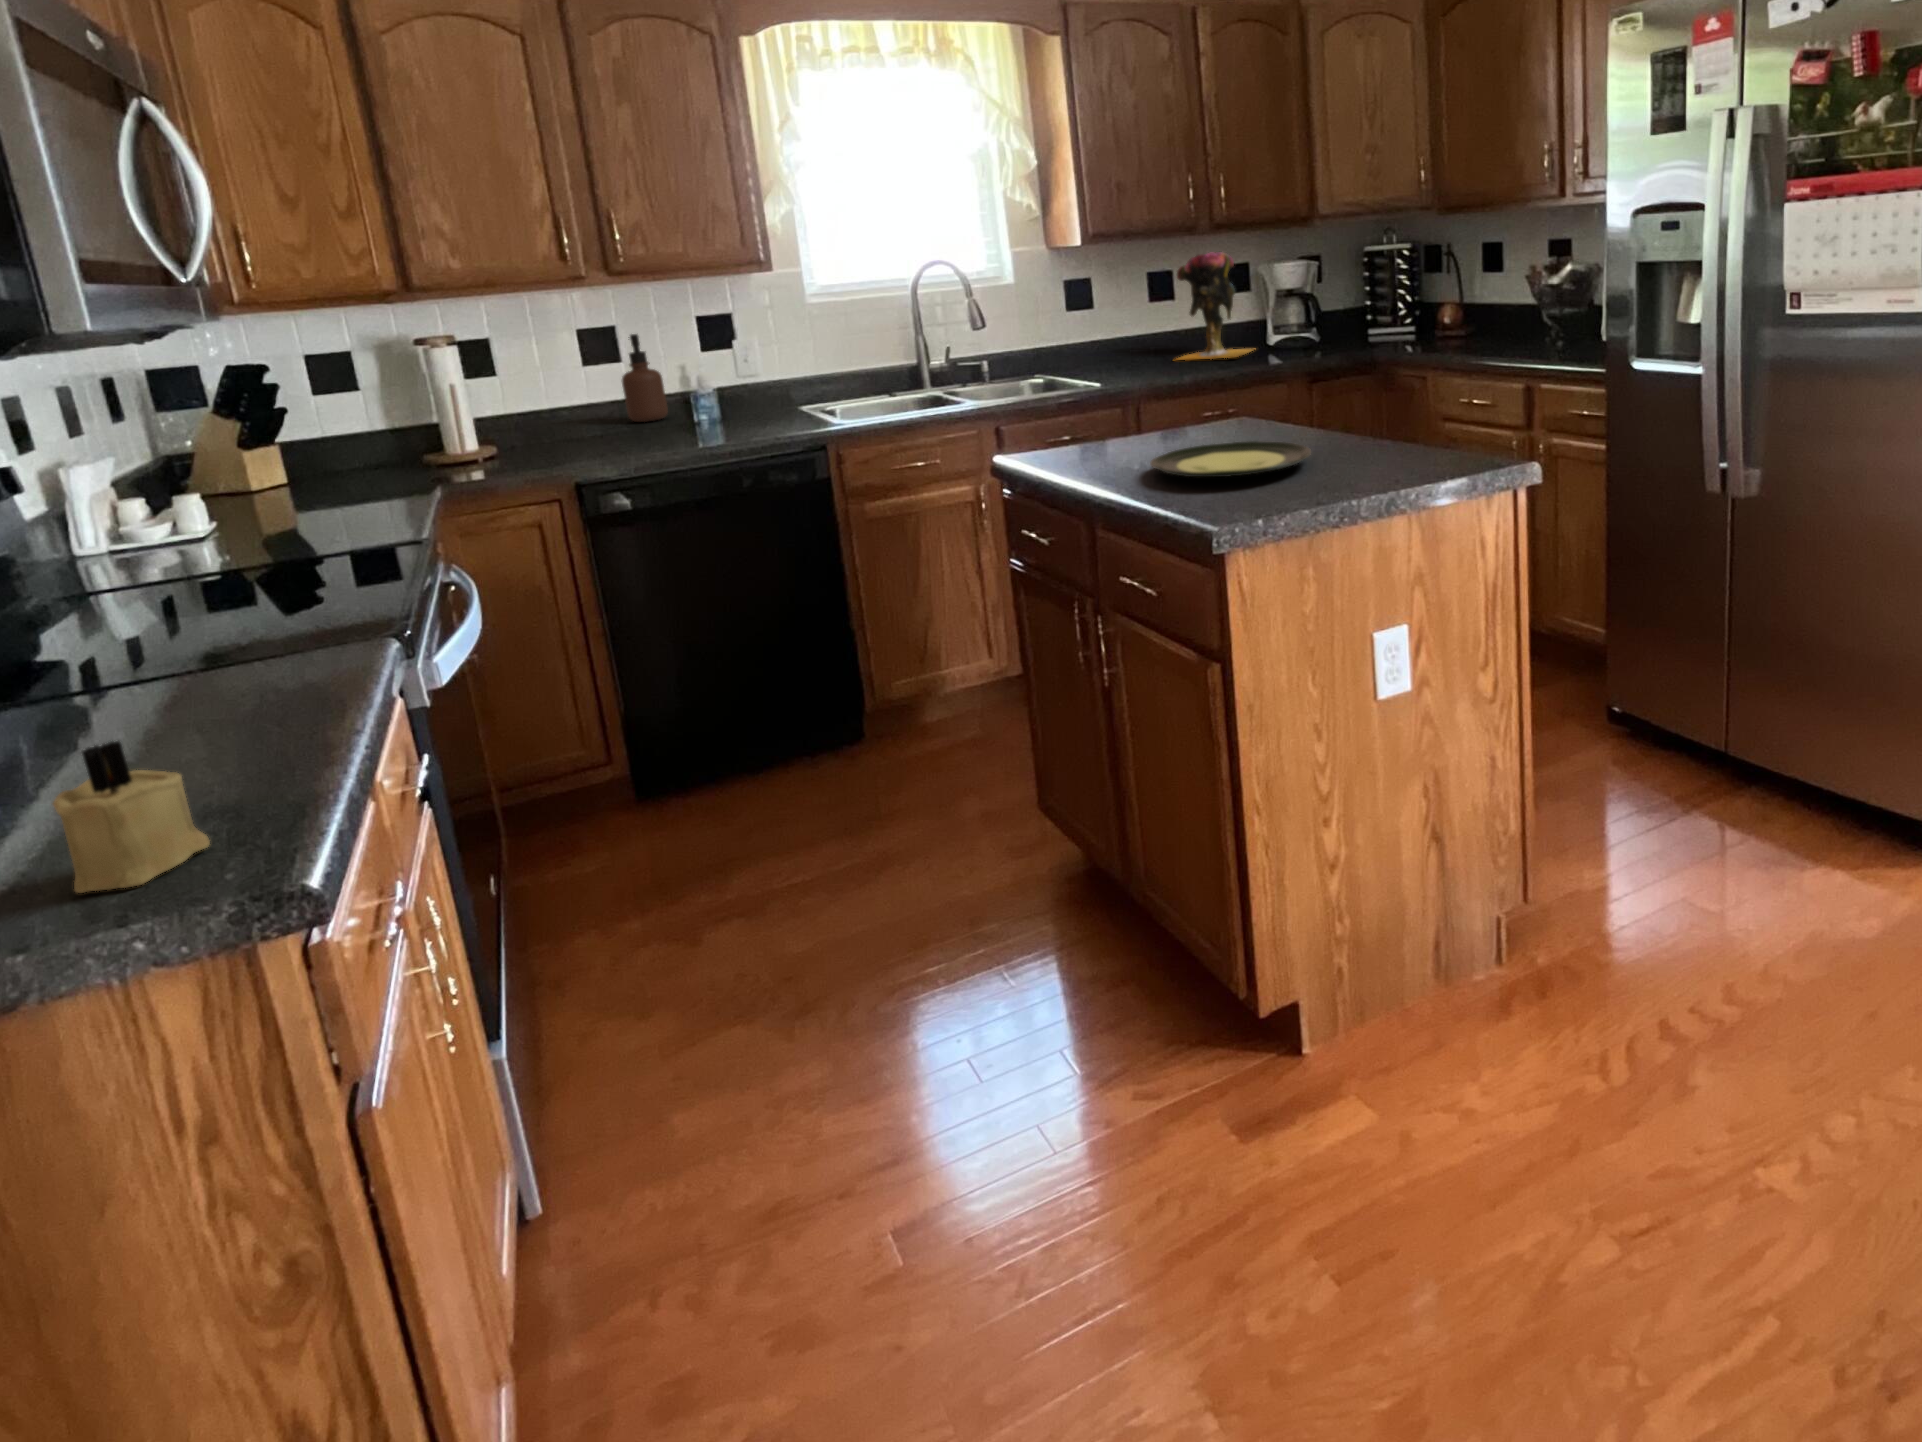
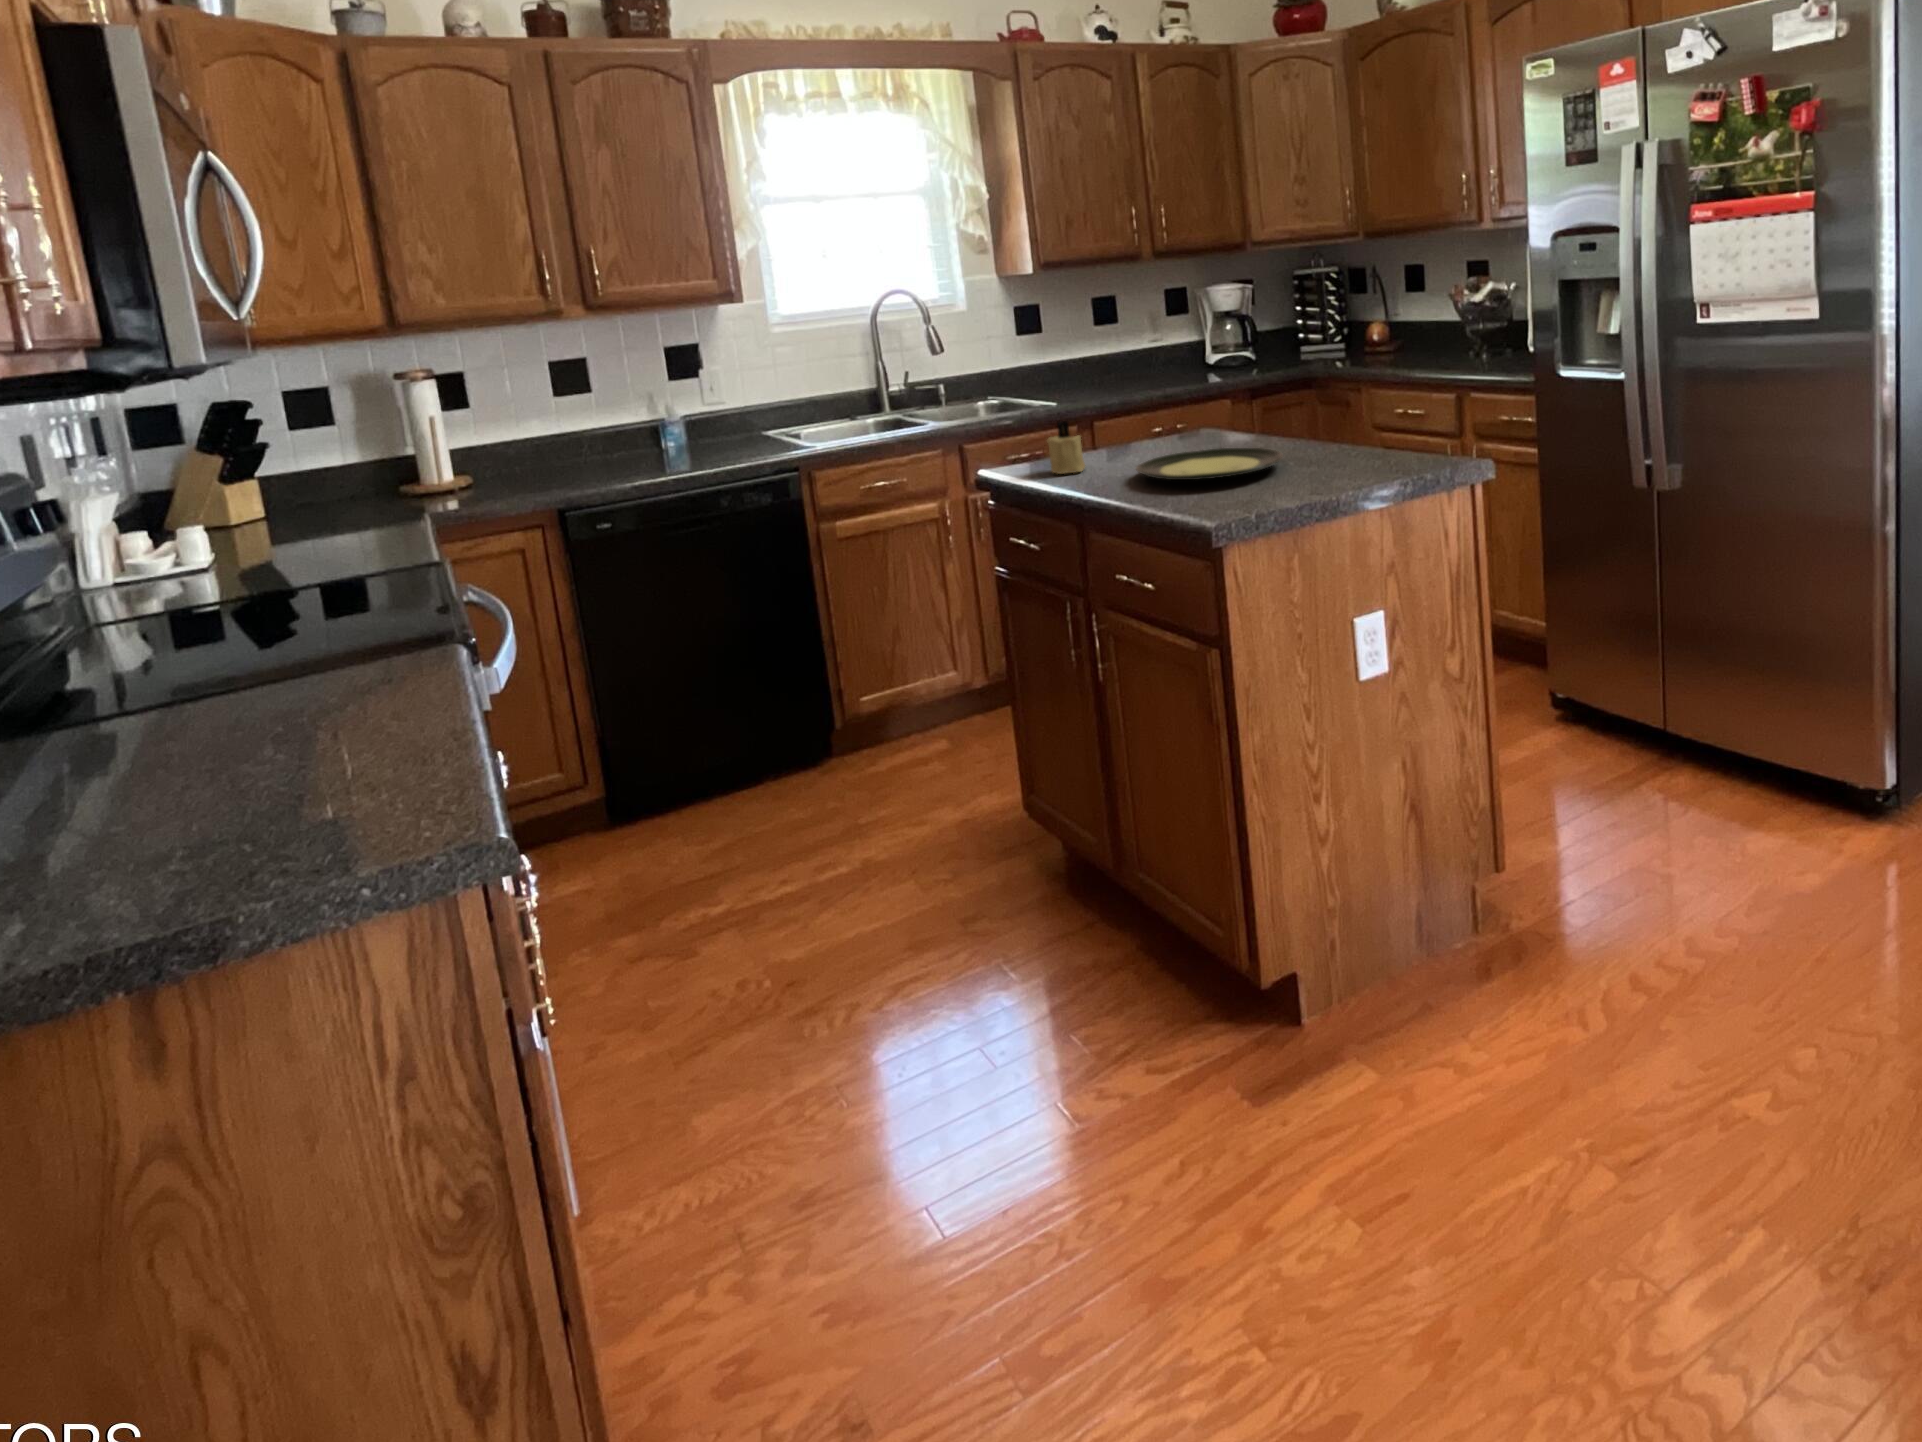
vase: present [1177,252,1254,360] -> none [1120,278,1200,382]
soap dispenser: present [622,334,668,422] -> none [590,365,635,451]
candle: present [52,741,210,893] -> present [1047,421,1085,474]

